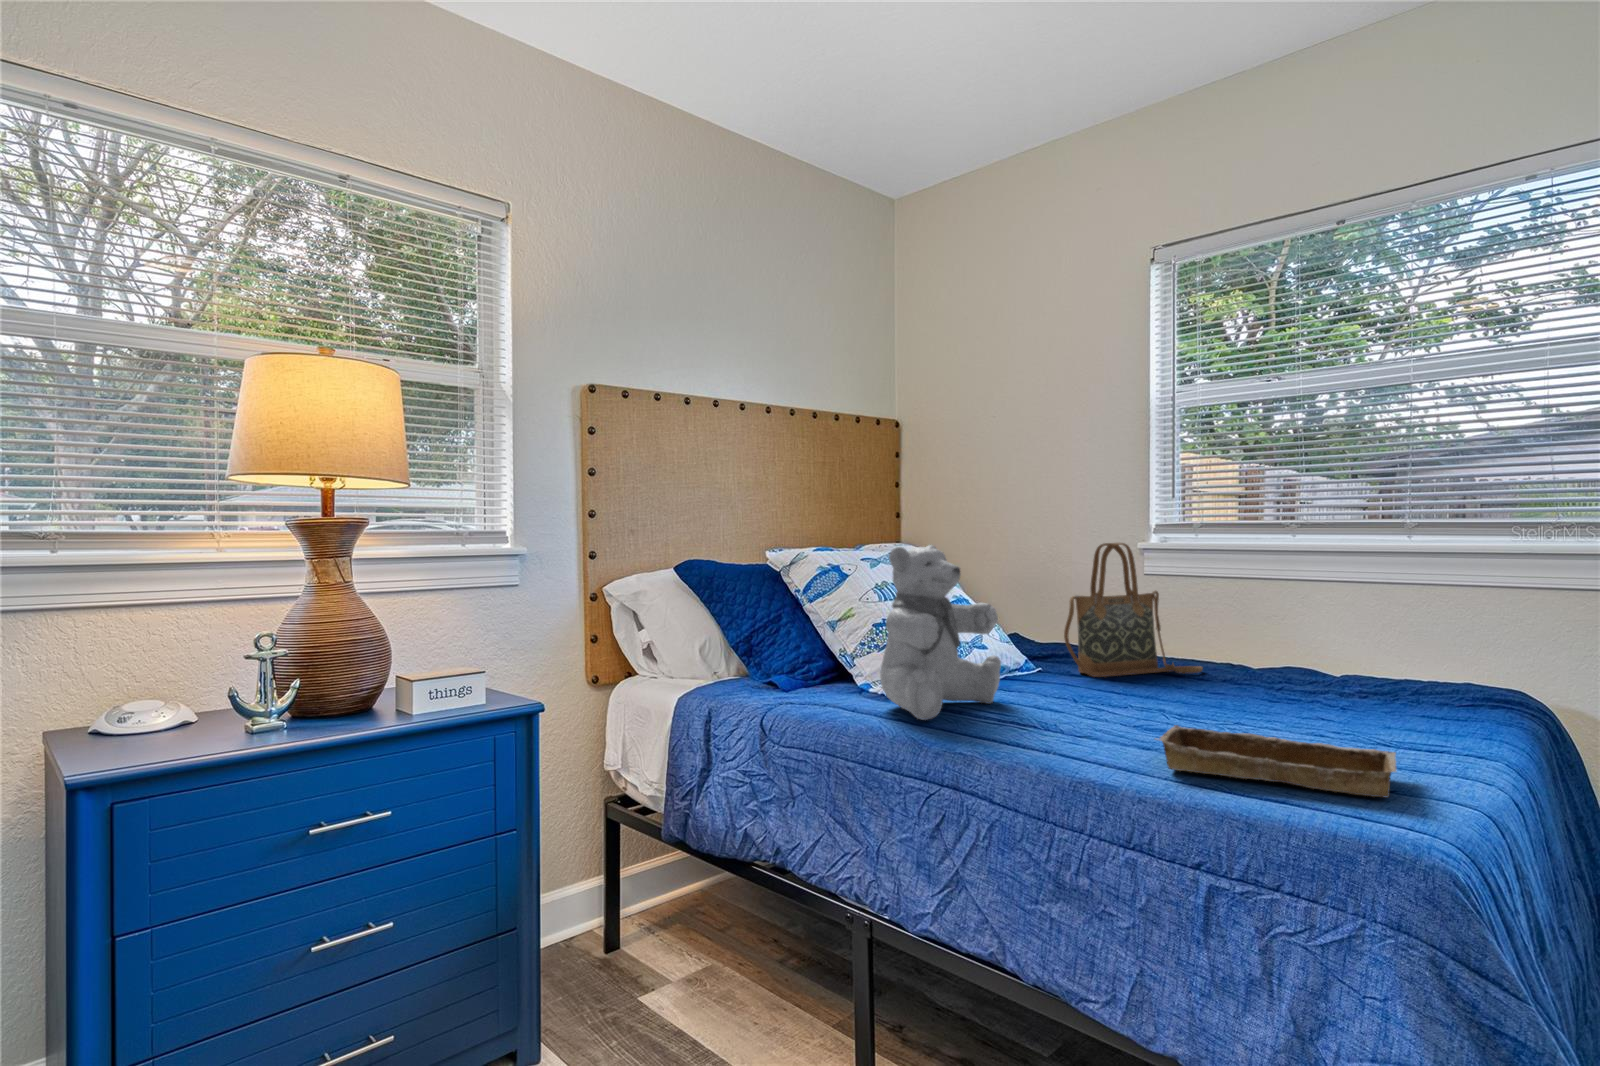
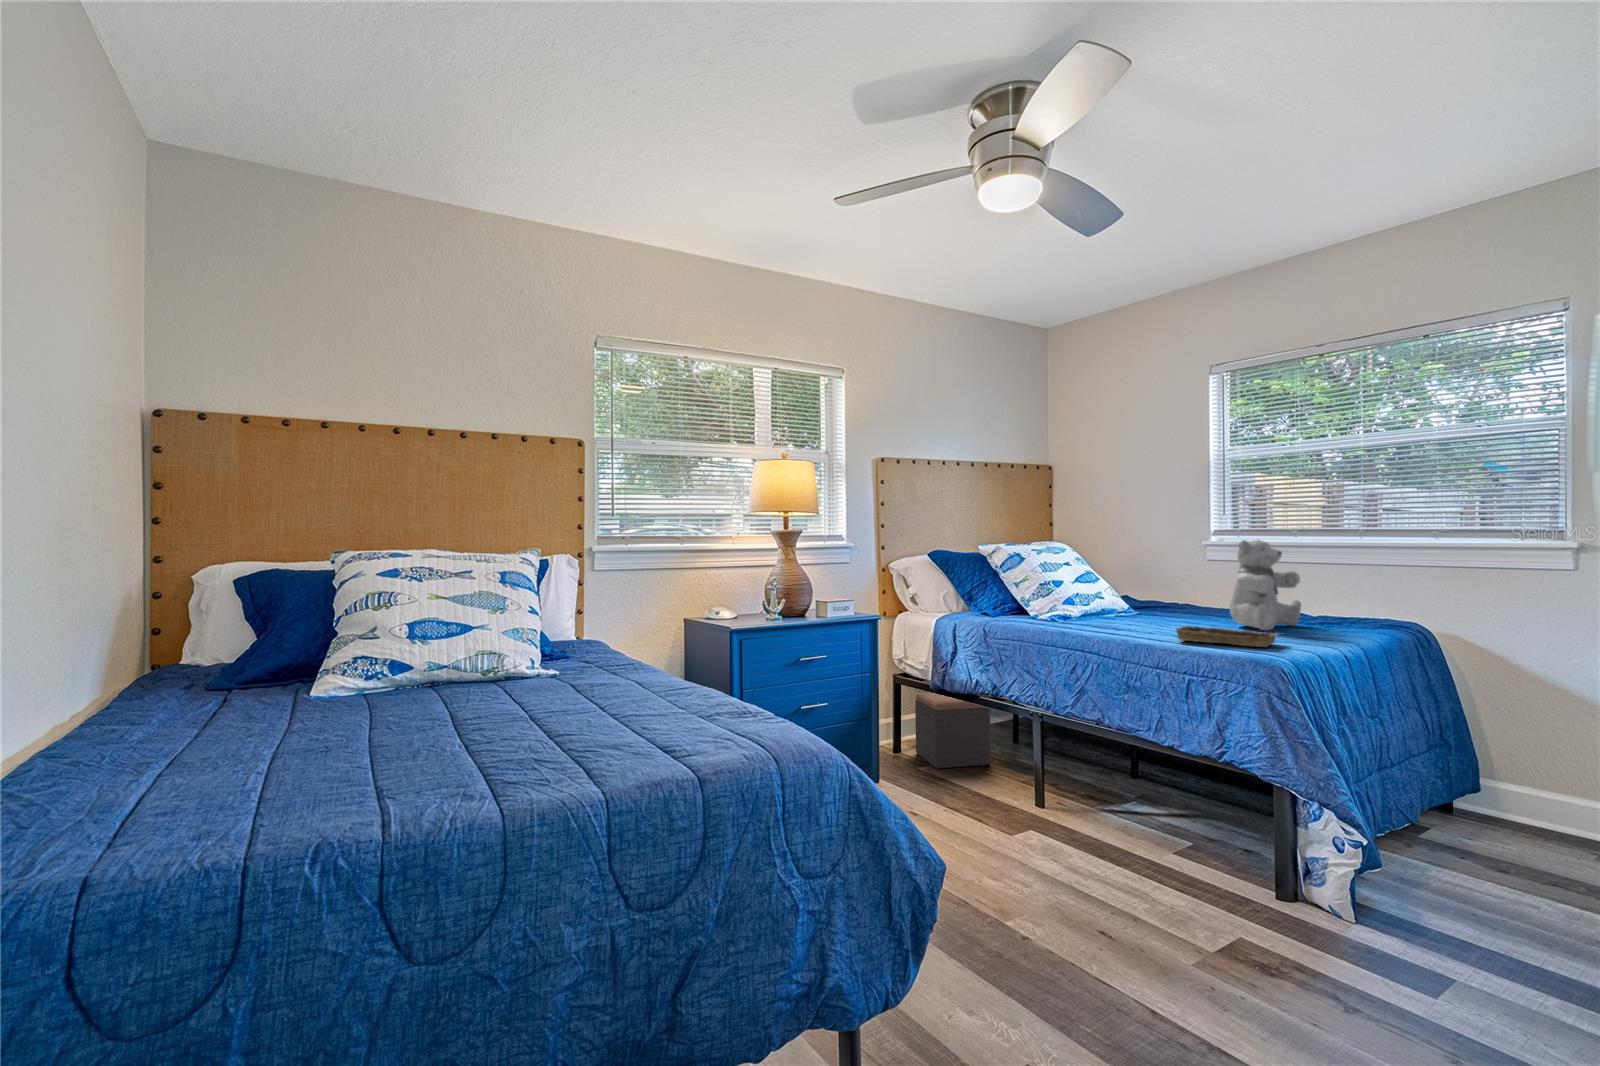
handbag: present [1064,543,1203,677] -> none [1148,542,1231,615]
teddy bear: present [880,545,1001,720] -> present [1230,540,1301,630]
footstool: none [645,822,782,1000] -> present [915,692,991,768]

